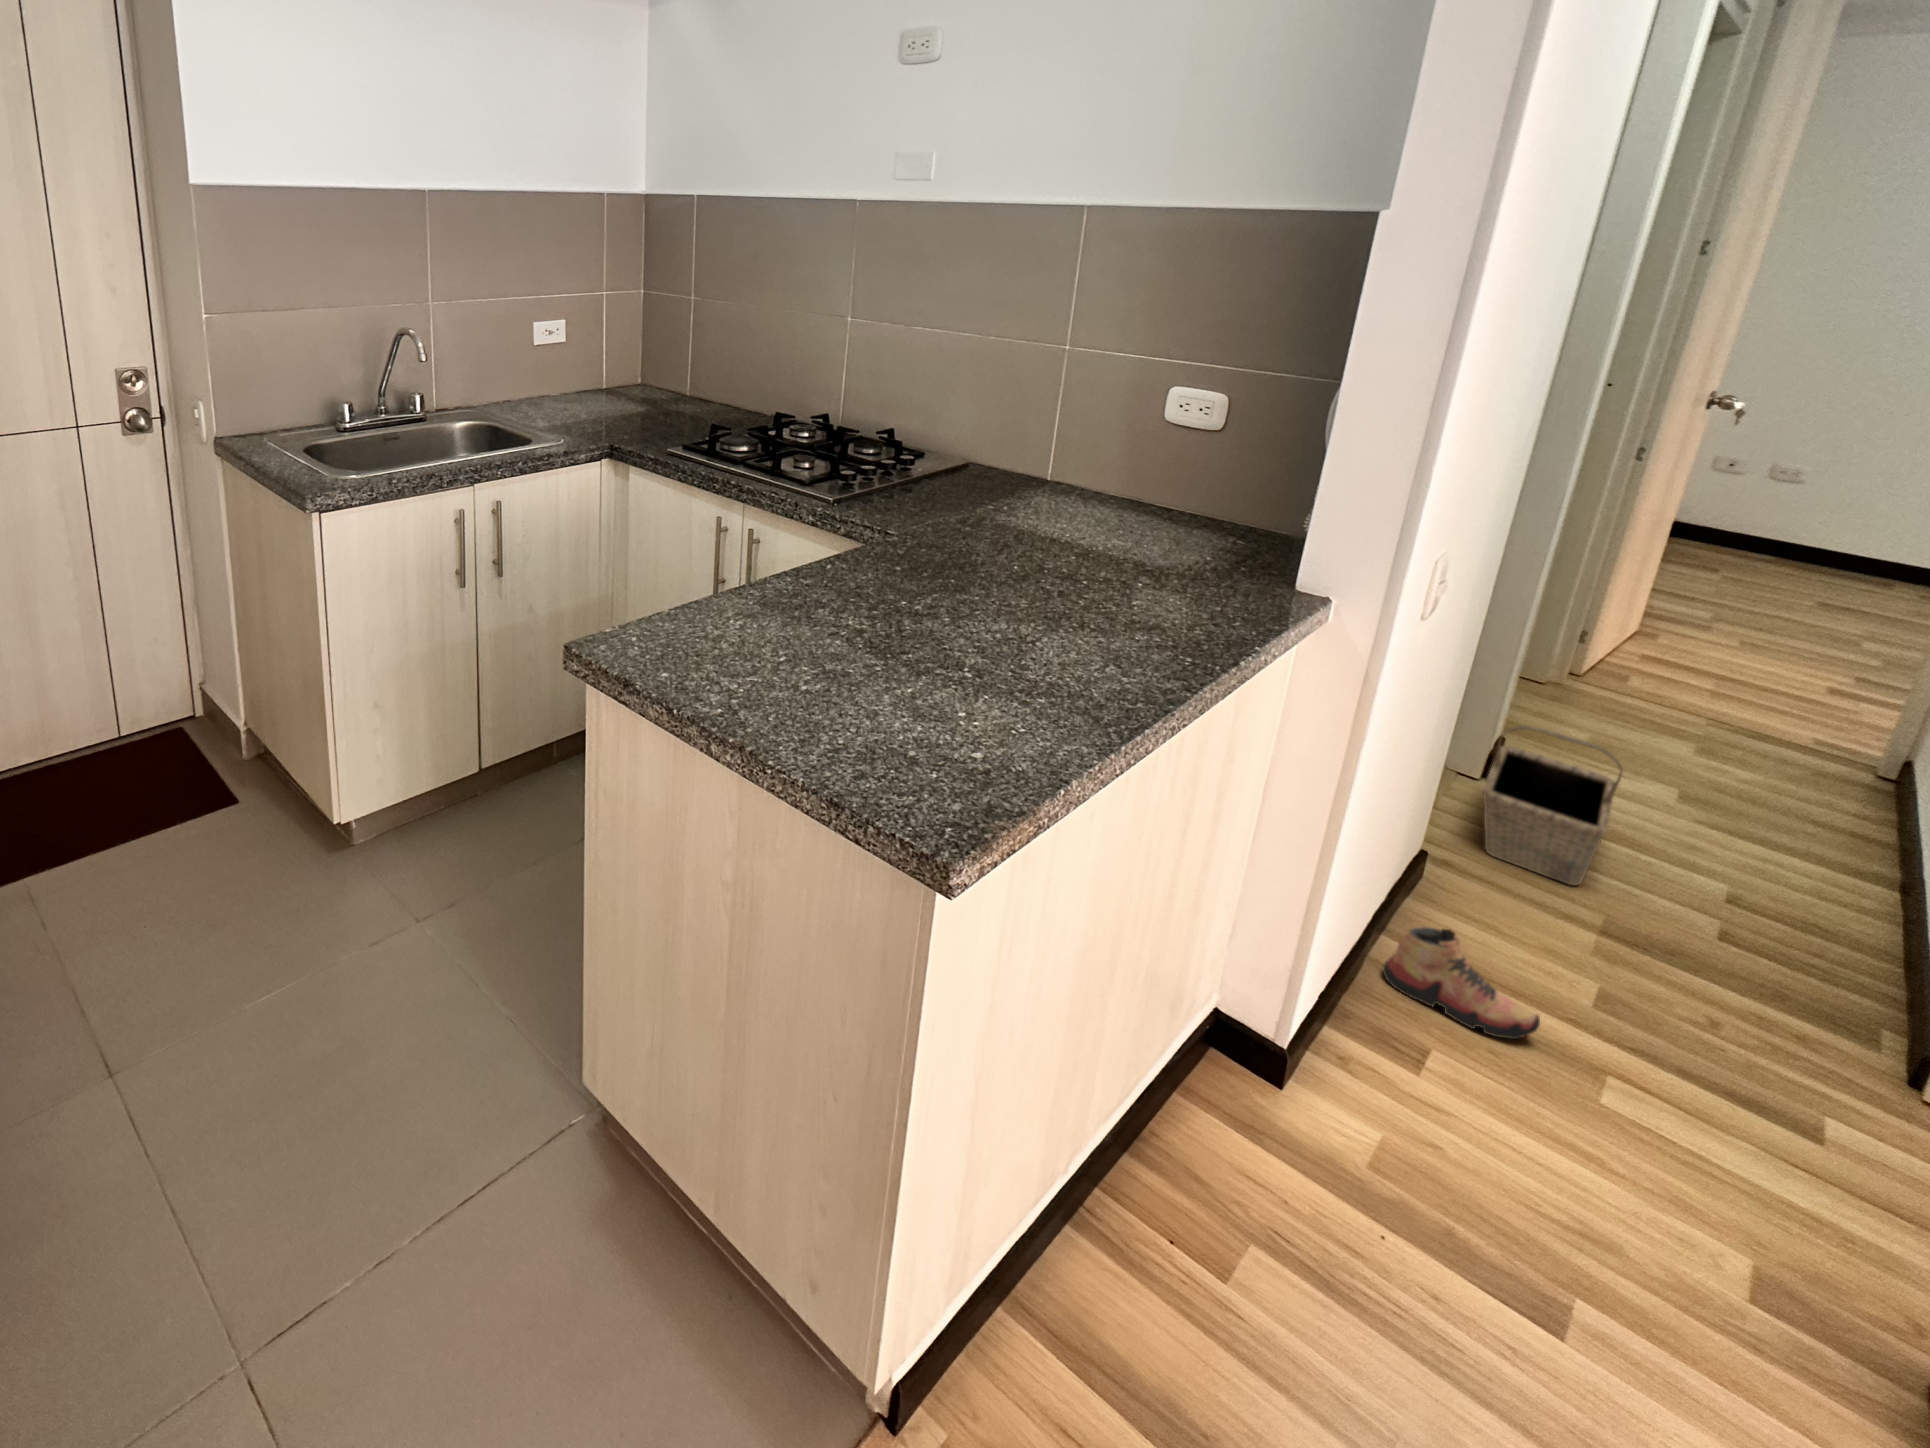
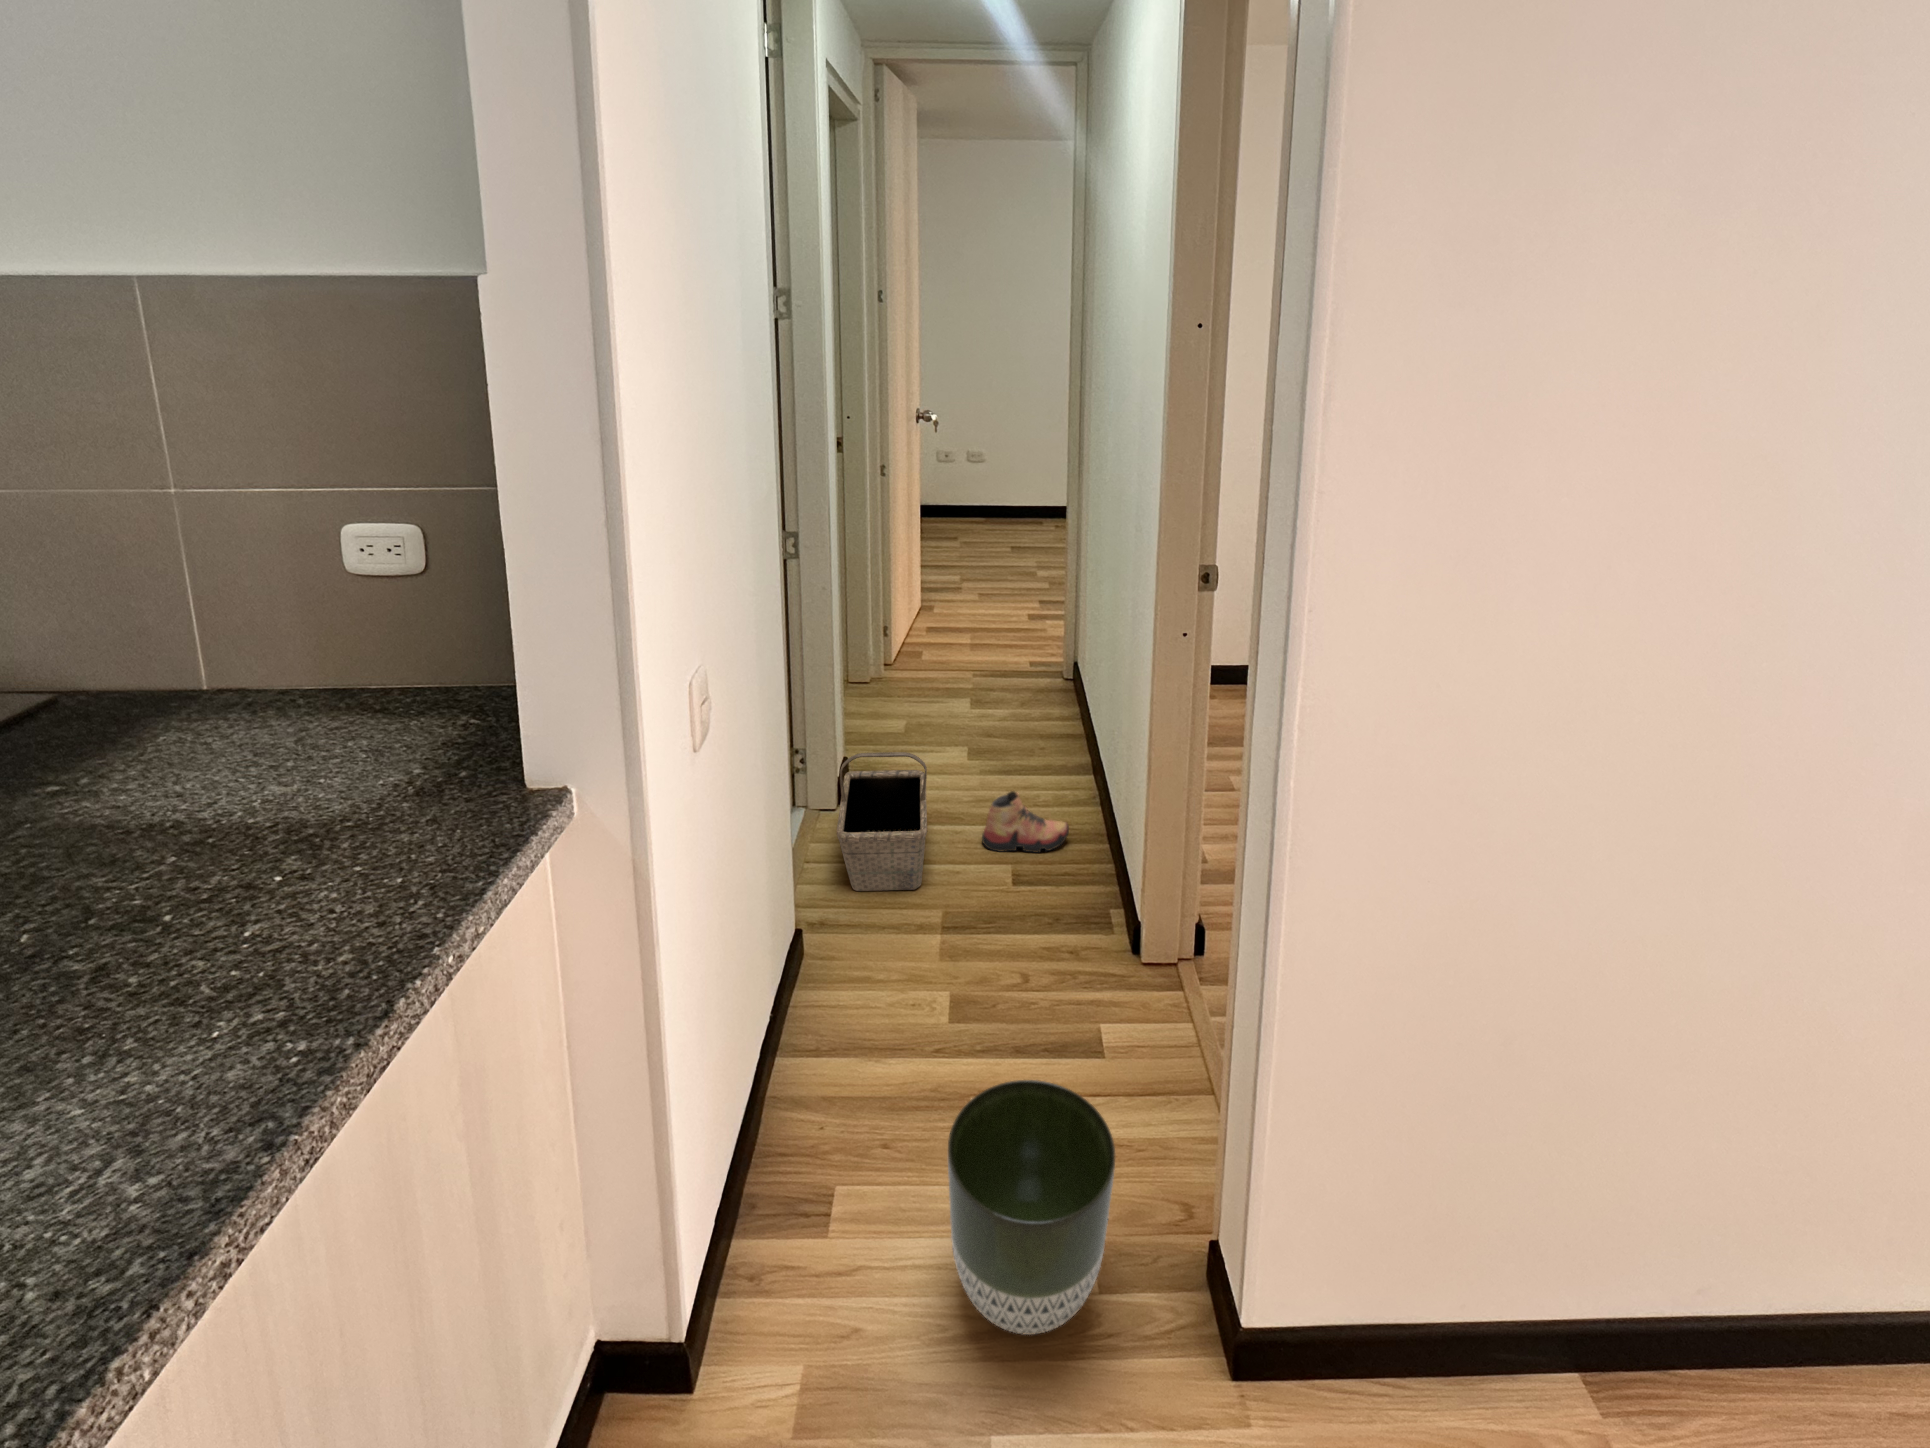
shoe: present [1383,927,1540,1039] -> present [982,791,1069,852]
planter: none [1570,1038,1835,1288] -> present [948,1080,1115,1335]

